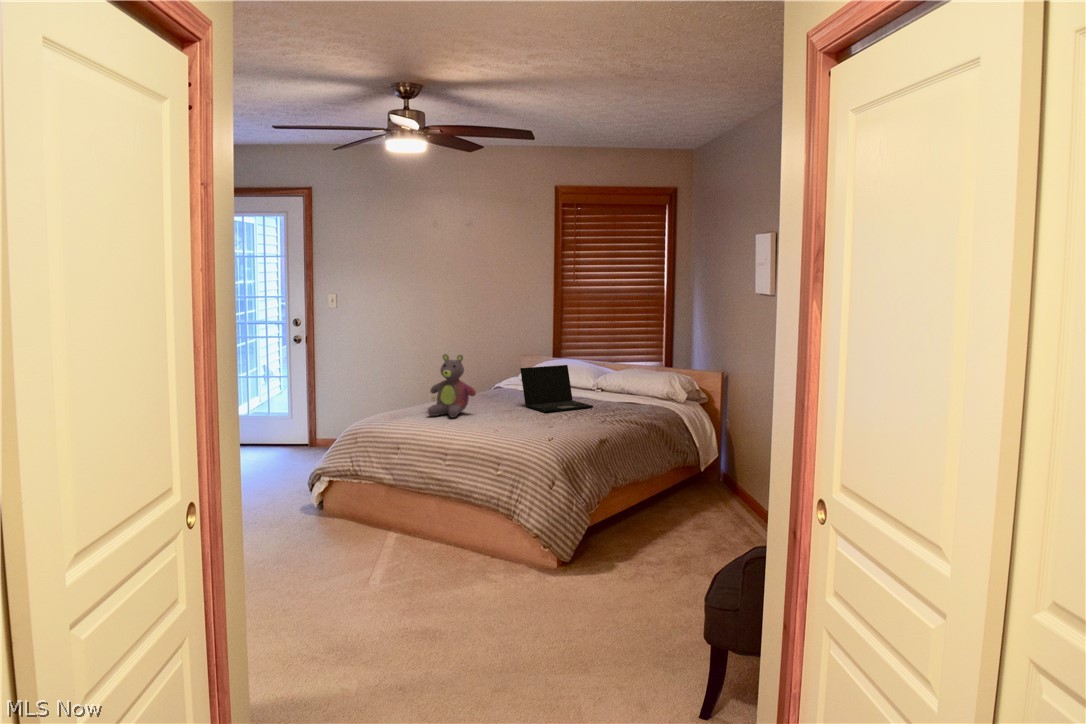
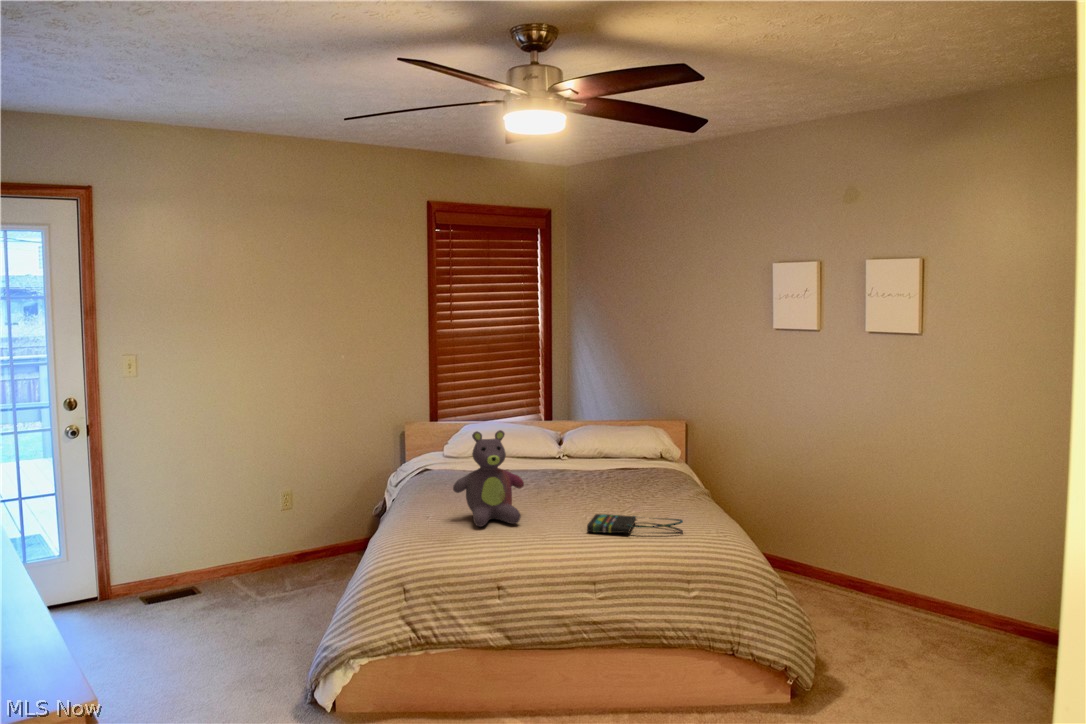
laptop: present [520,365,593,412] -> none [531,429,616,496]
tote bag: none [478,419,532,437] -> present [587,514,683,534]

